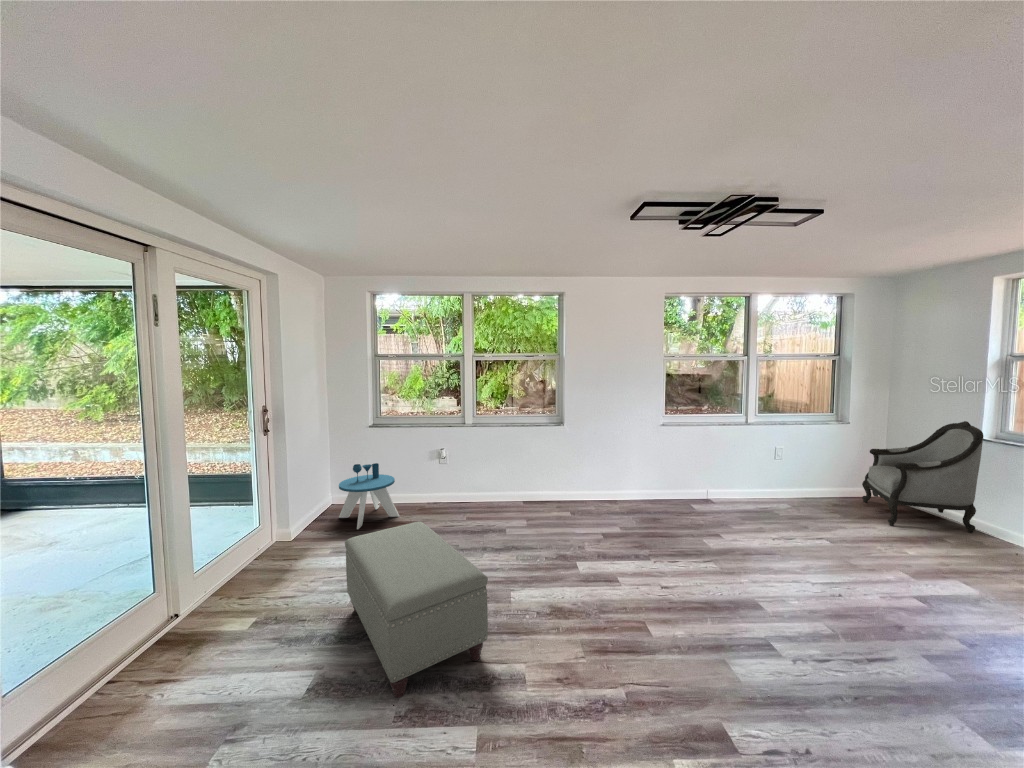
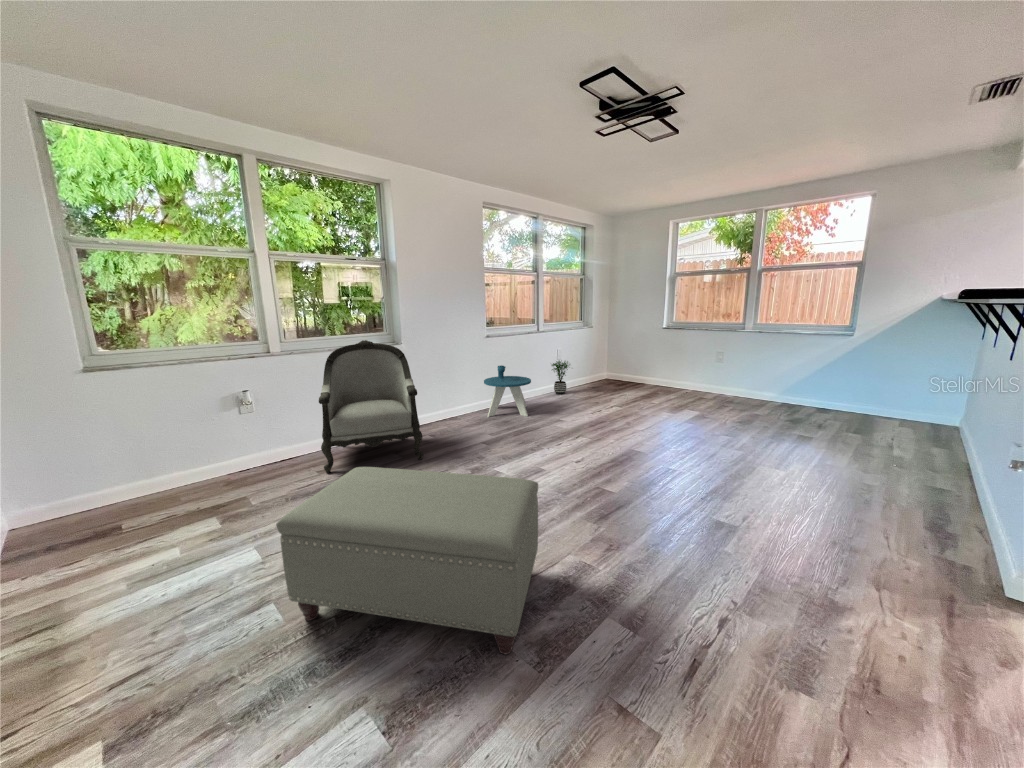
armchair: present [862,421,983,532] -> present [319,340,423,473]
potted plant: none [756,458,790,503] -> present [552,361,569,394]
side table: present [339,463,399,529] -> present [484,365,531,417]

